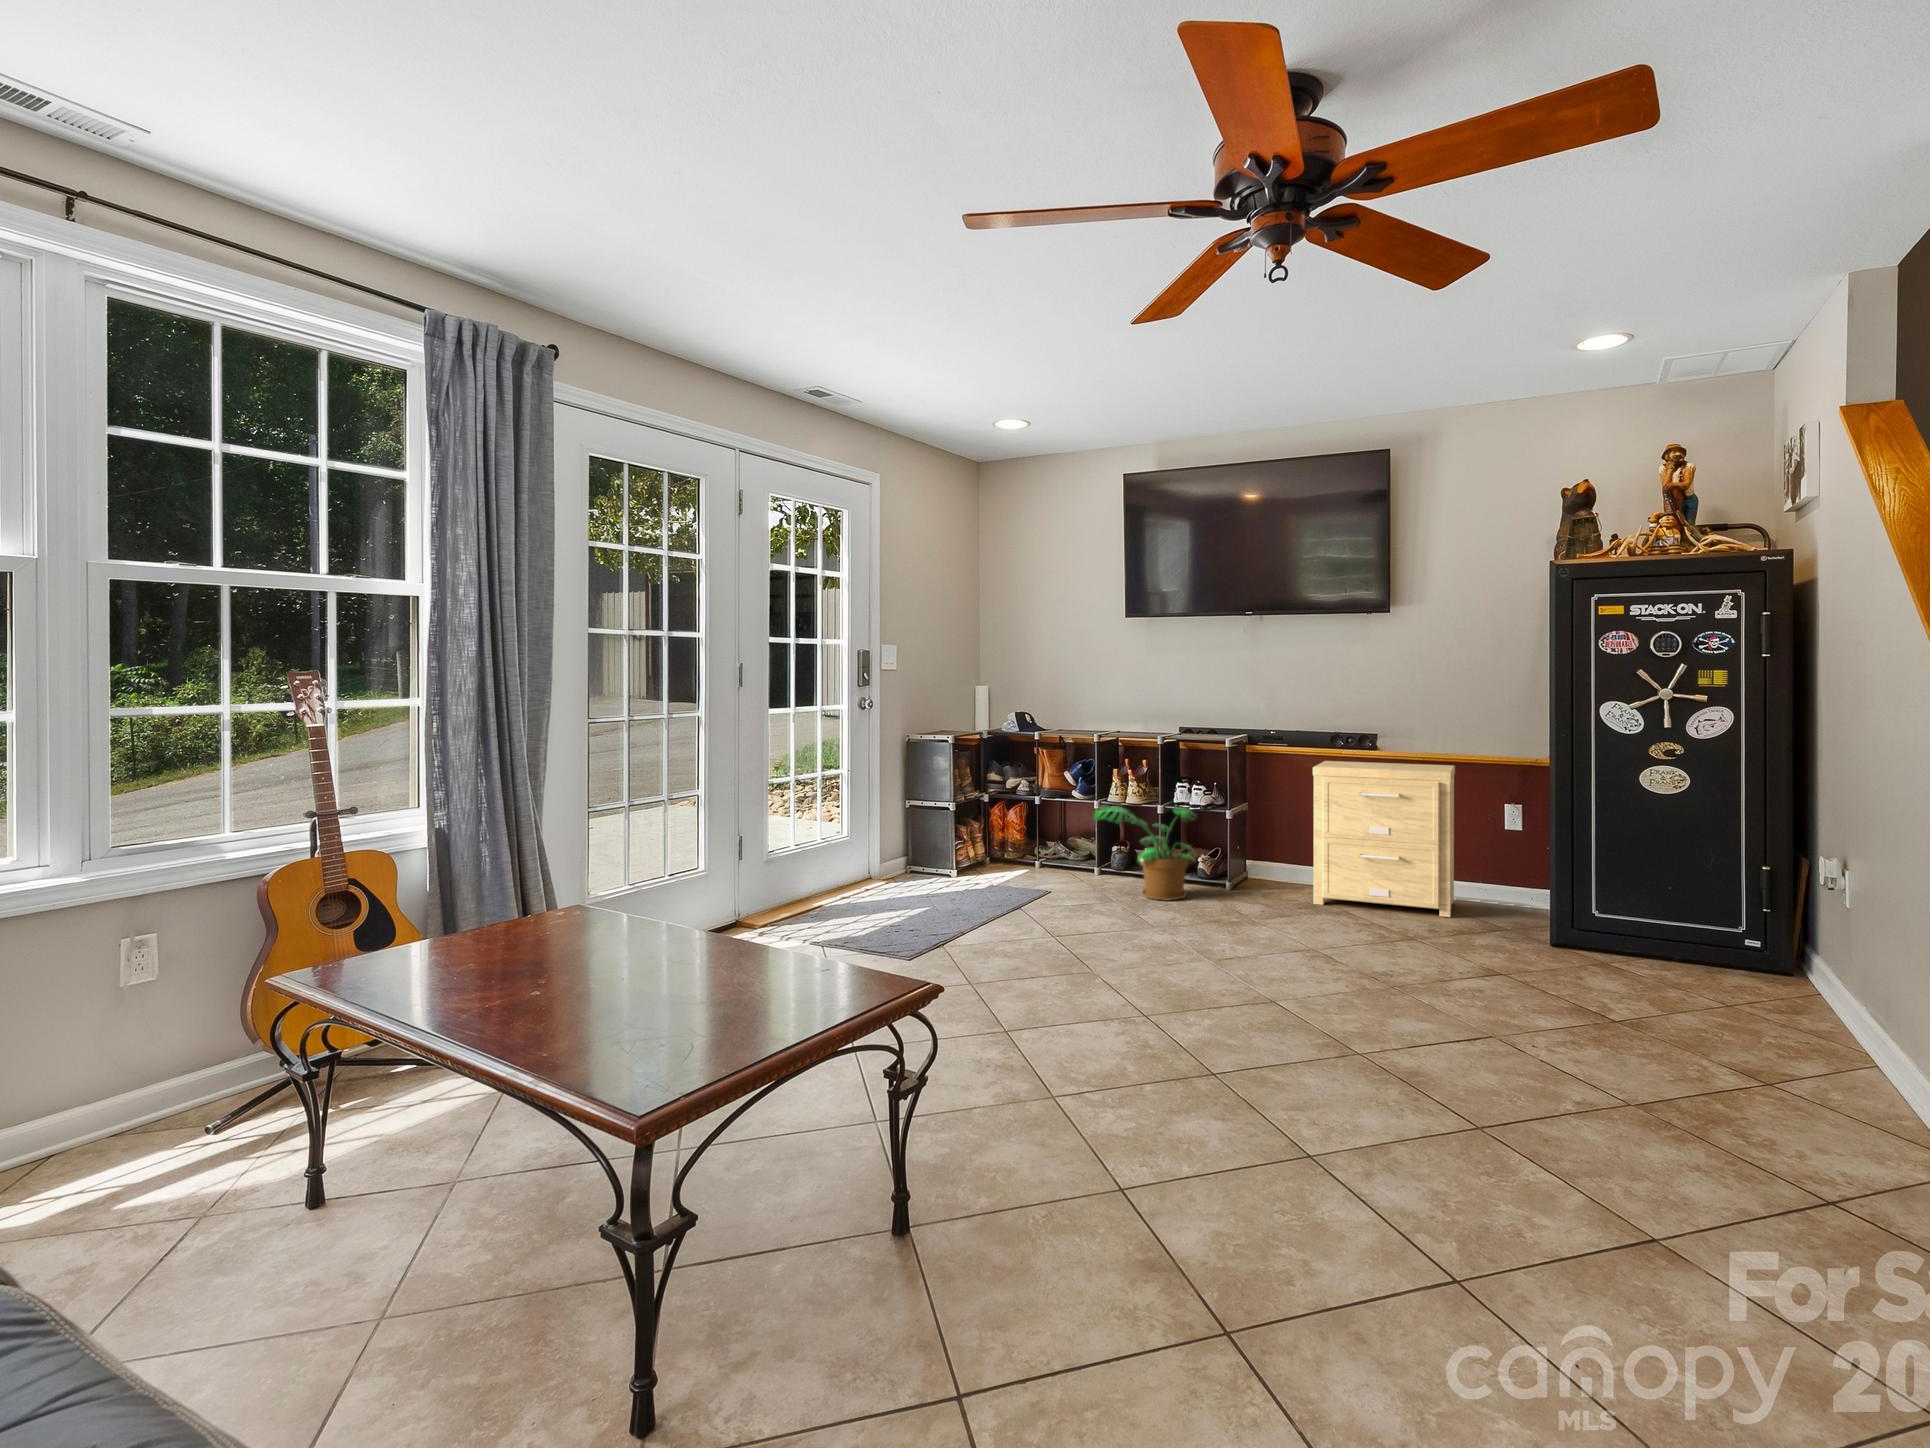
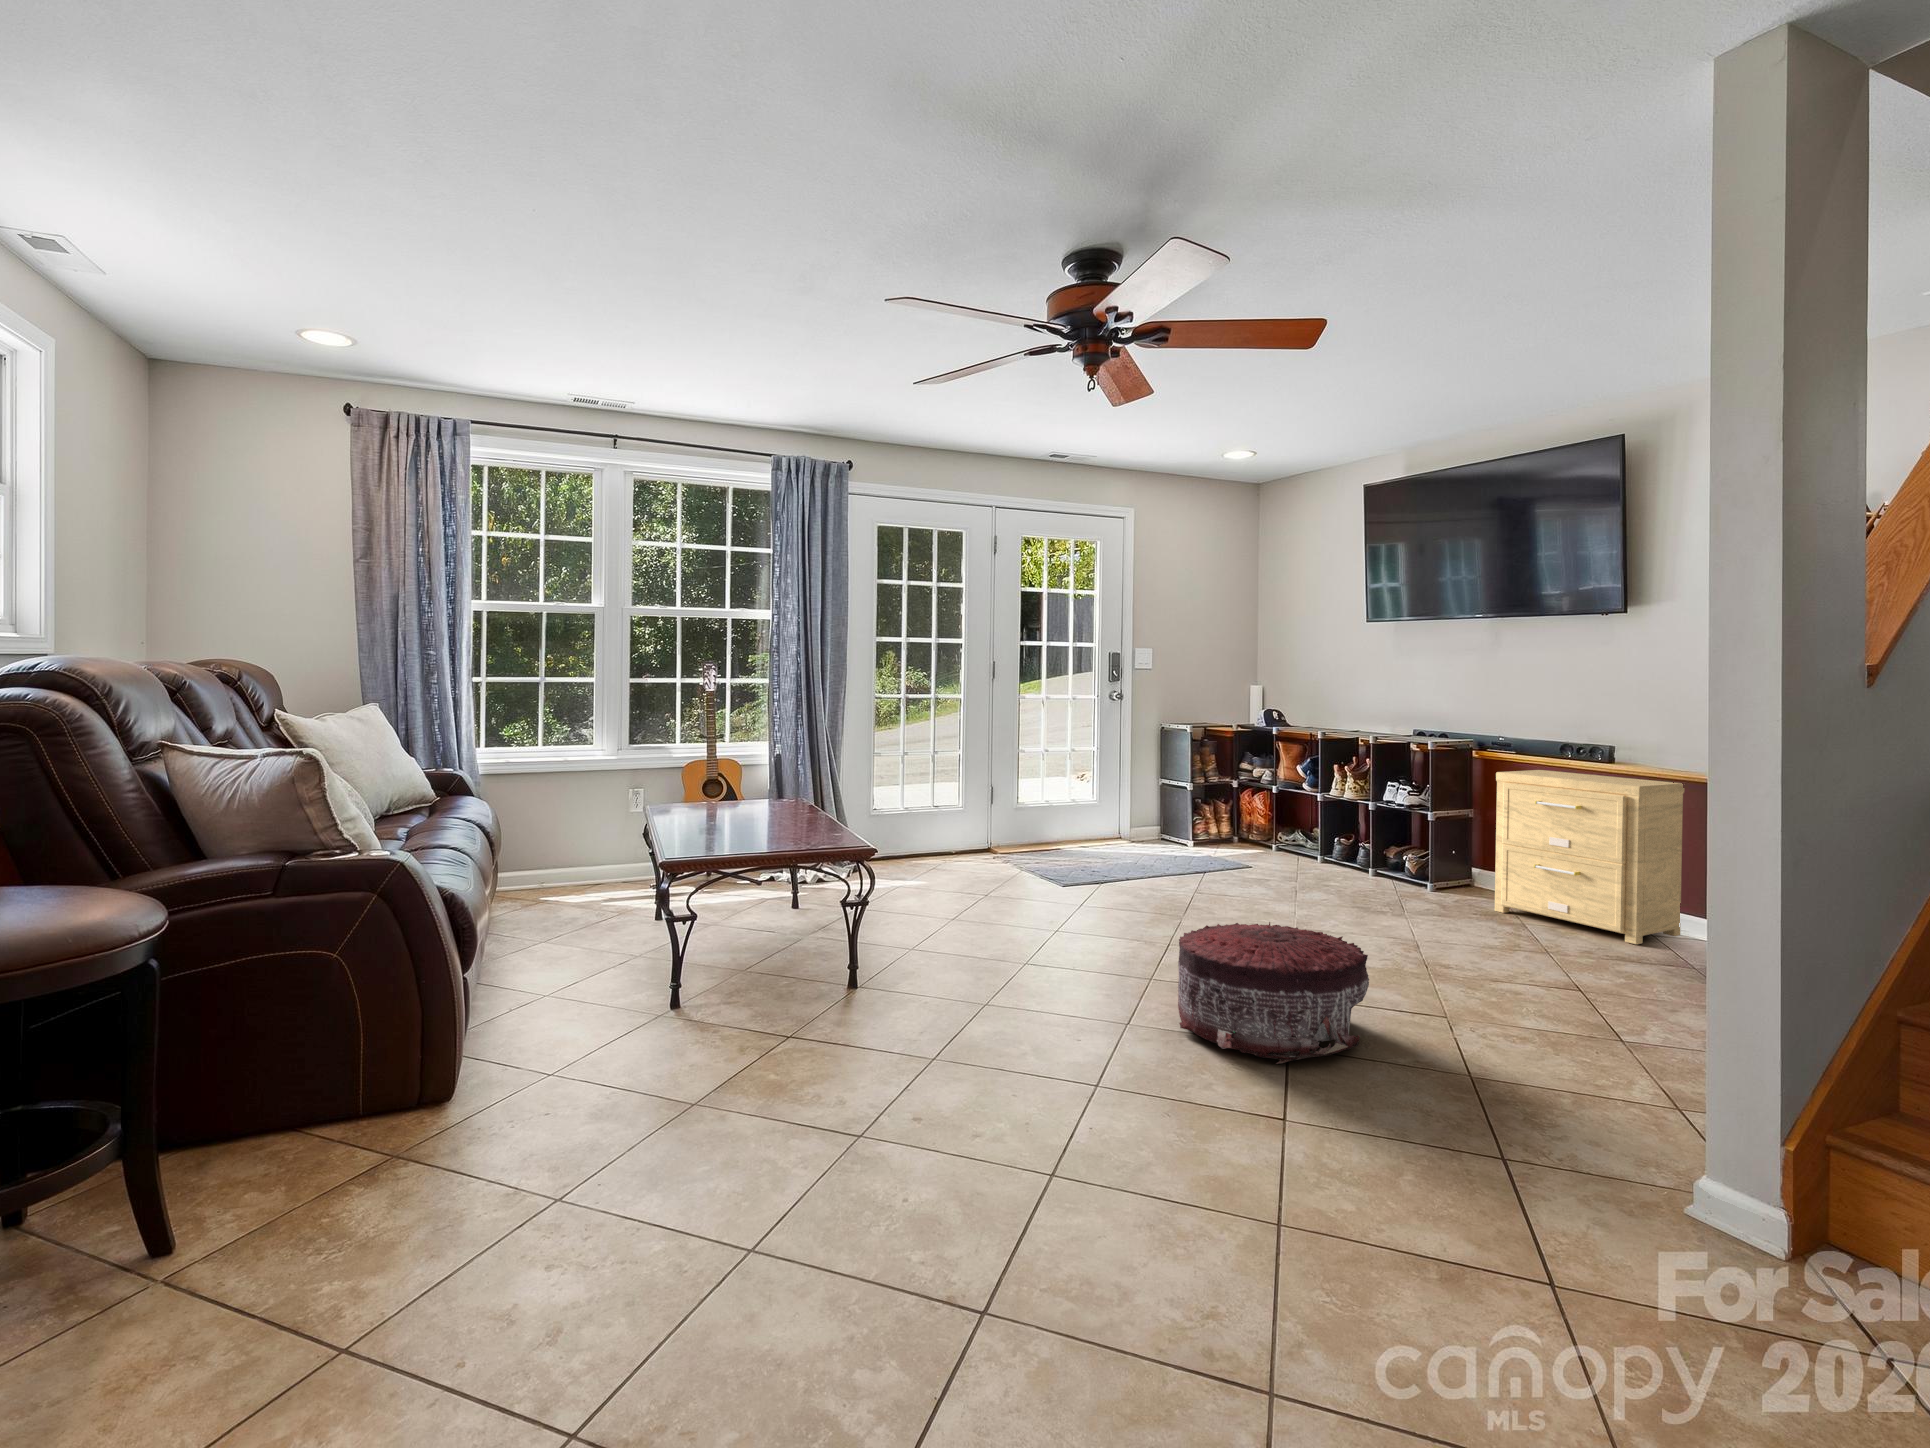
potted plant: present [1094,806,1196,900] -> none [1277,795,1396,887]
pouf: none [1301,972,1533,1151] -> present [1178,922,1369,1064]

